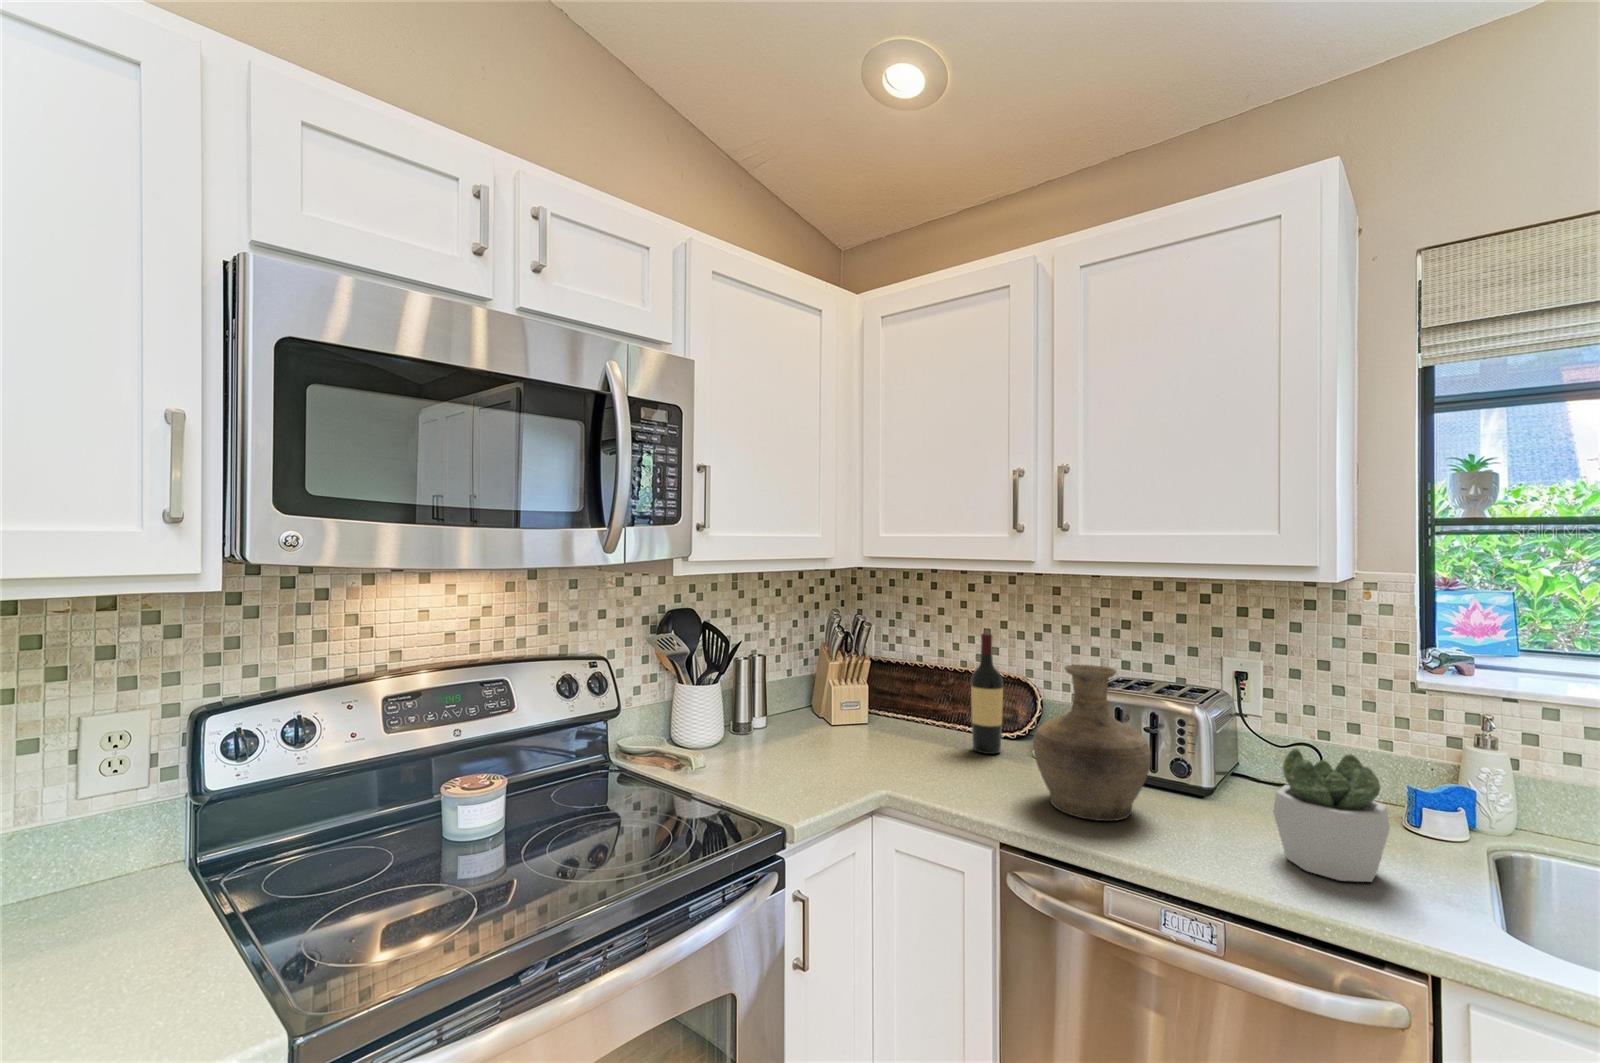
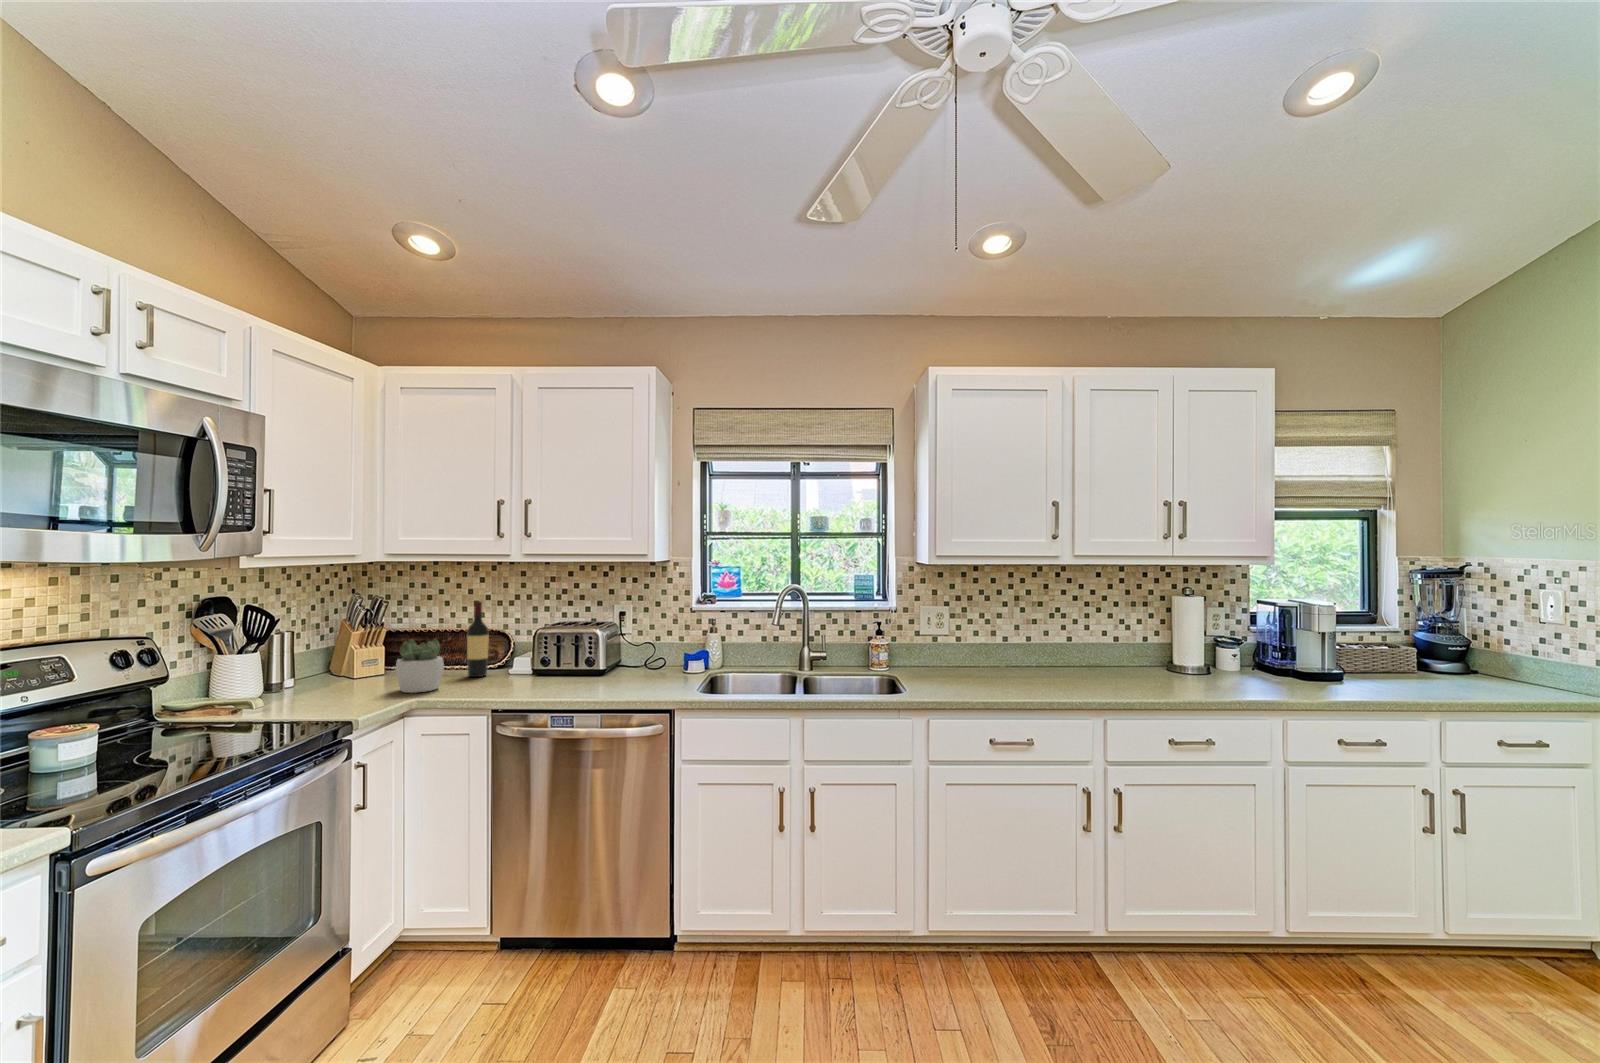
vase: present [1033,665,1151,821] -> none [508,611,571,691]
succulent plant: present [1273,749,1390,882] -> present [395,639,444,693]

